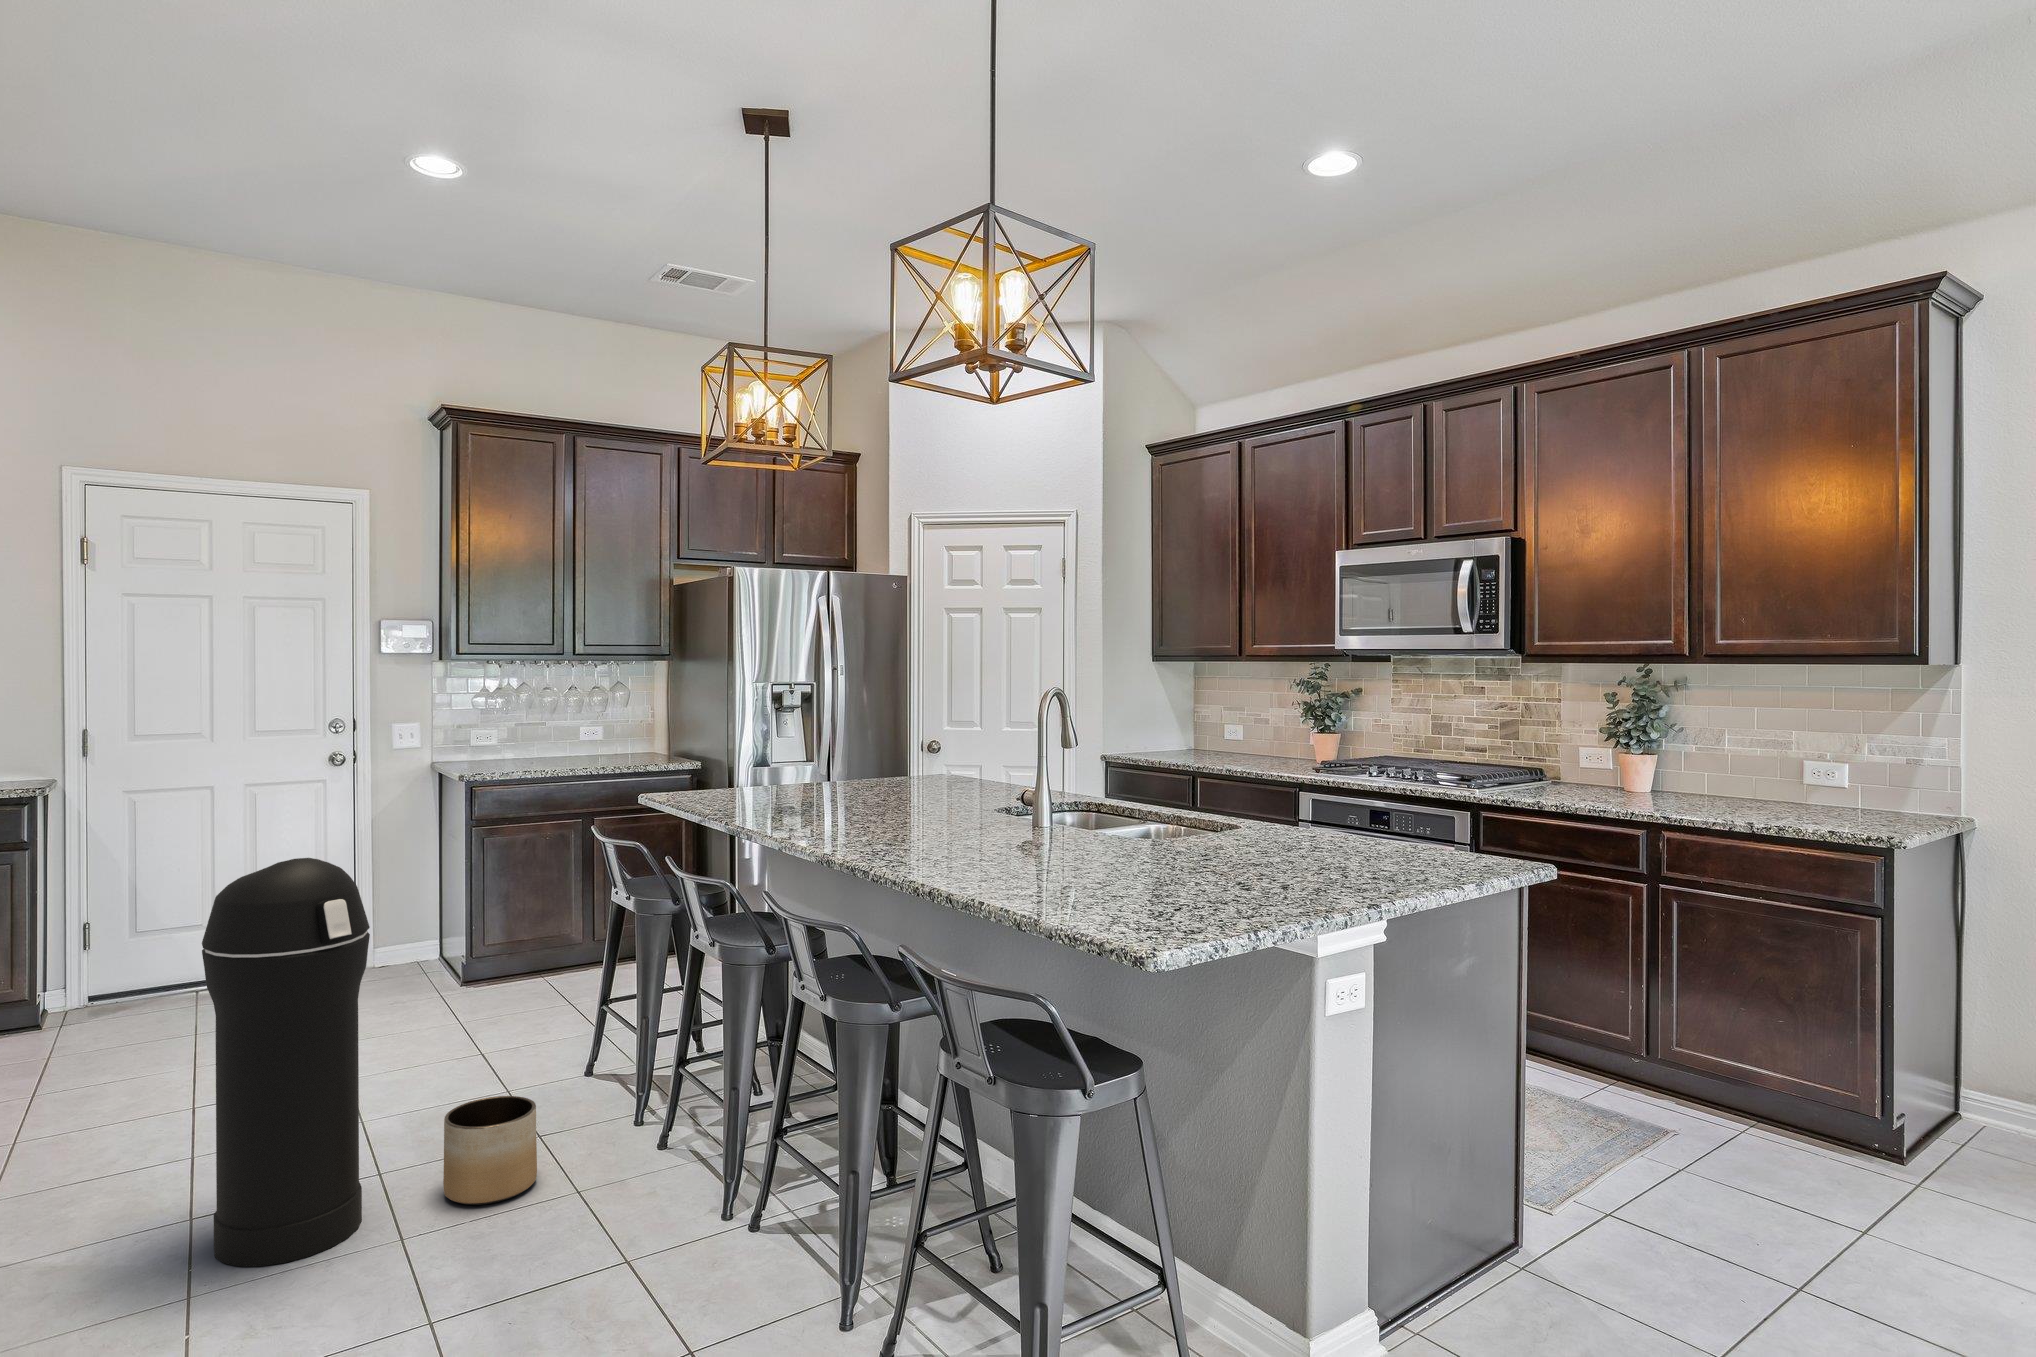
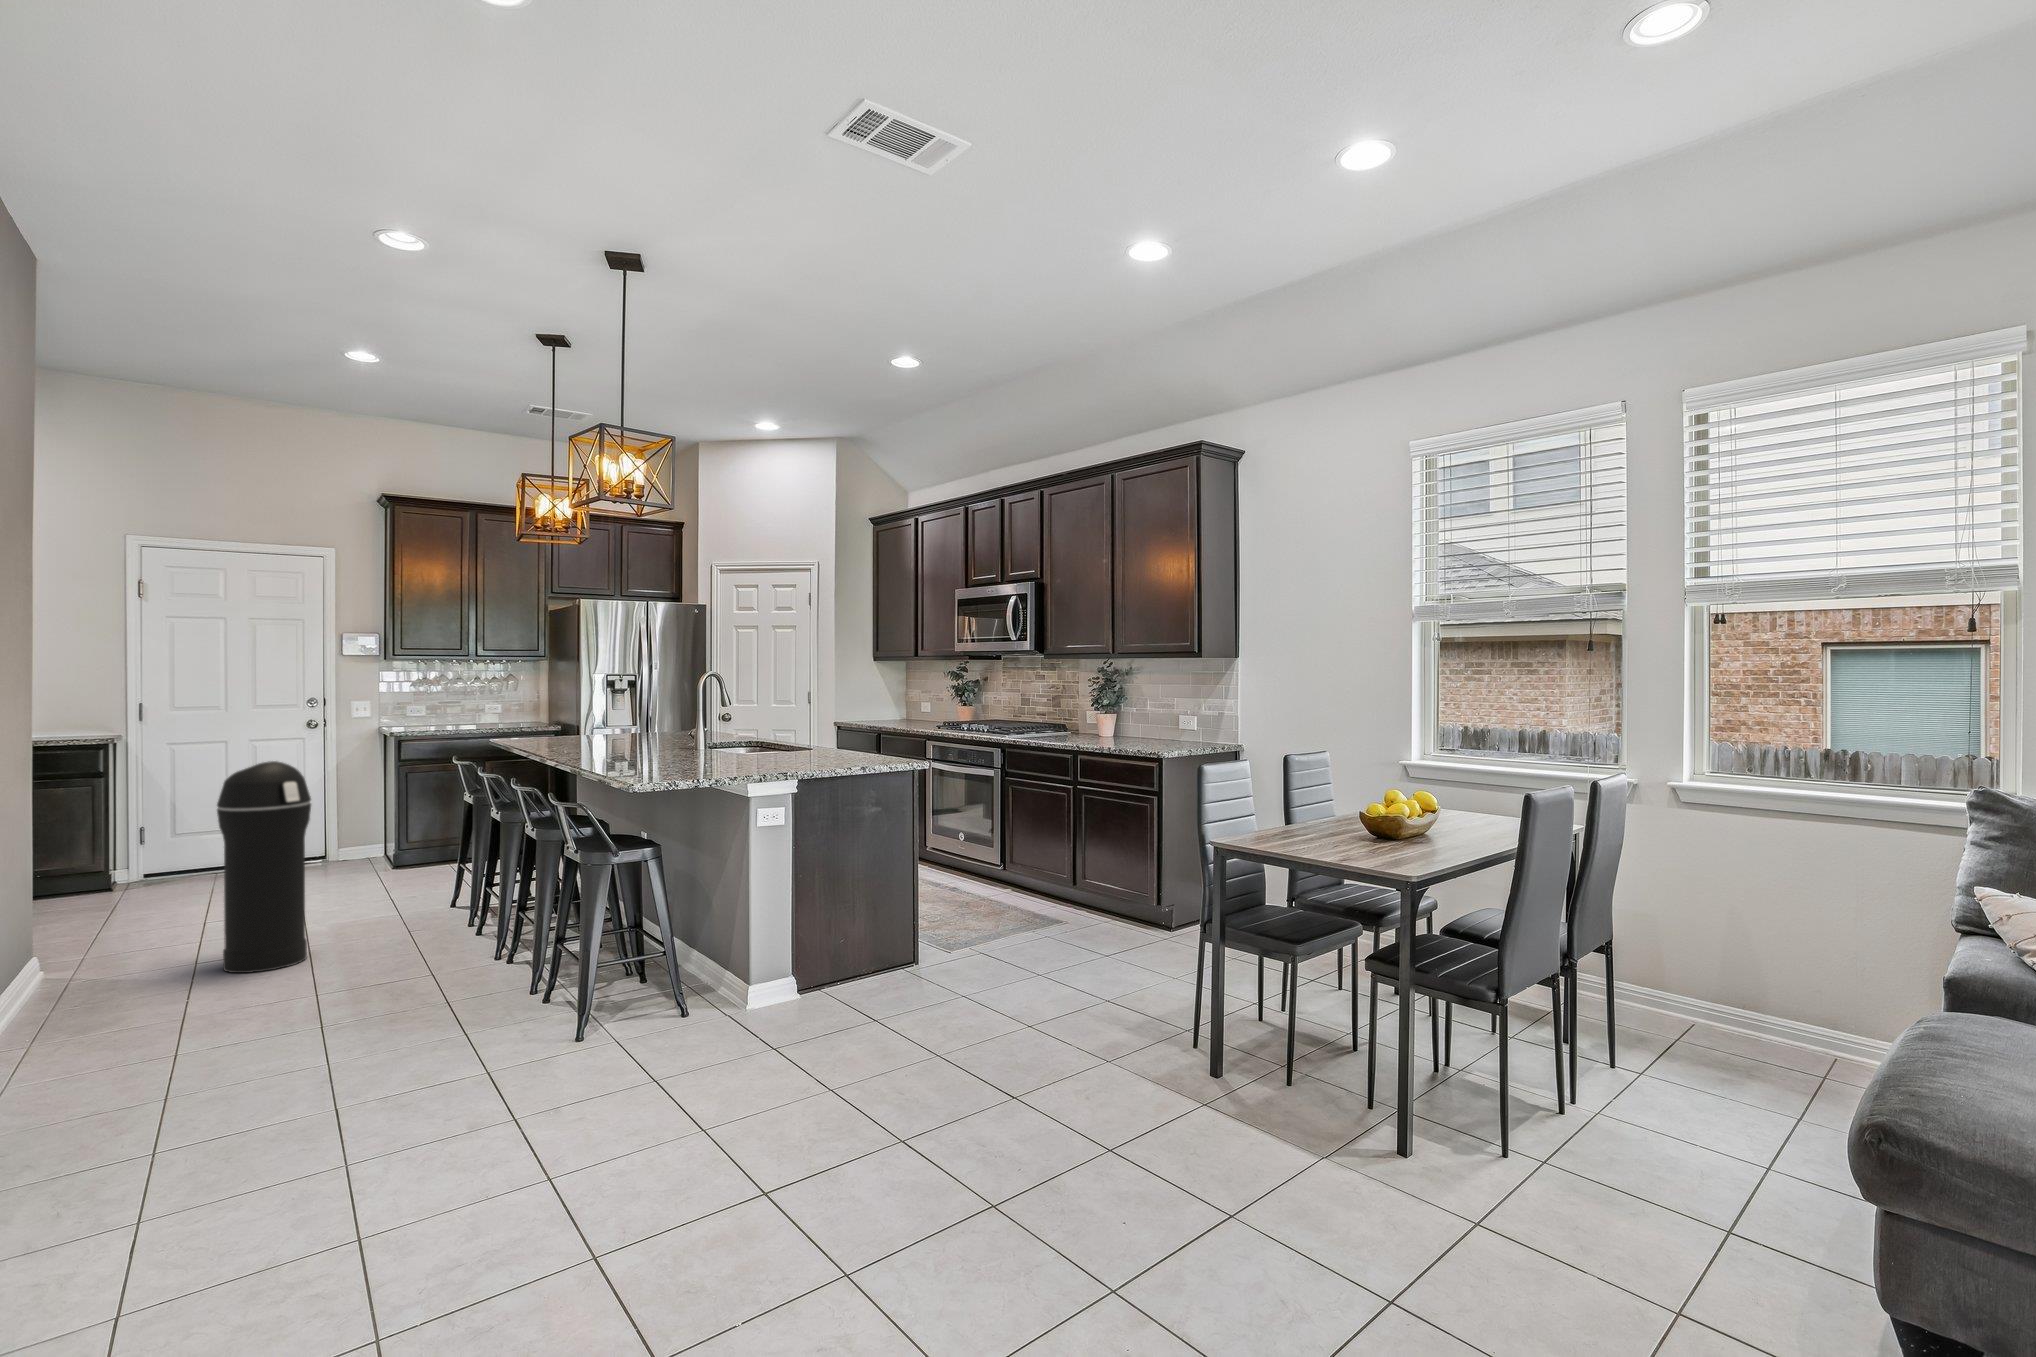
planter: present [443,1096,537,1205] -> none [355,899,410,952]

